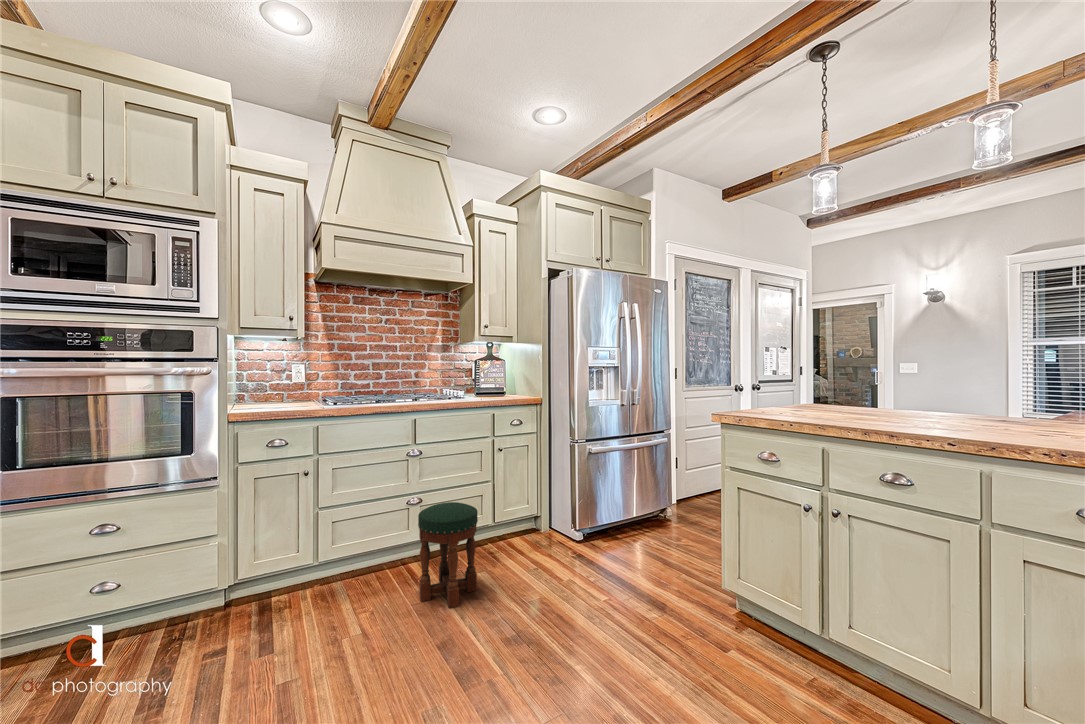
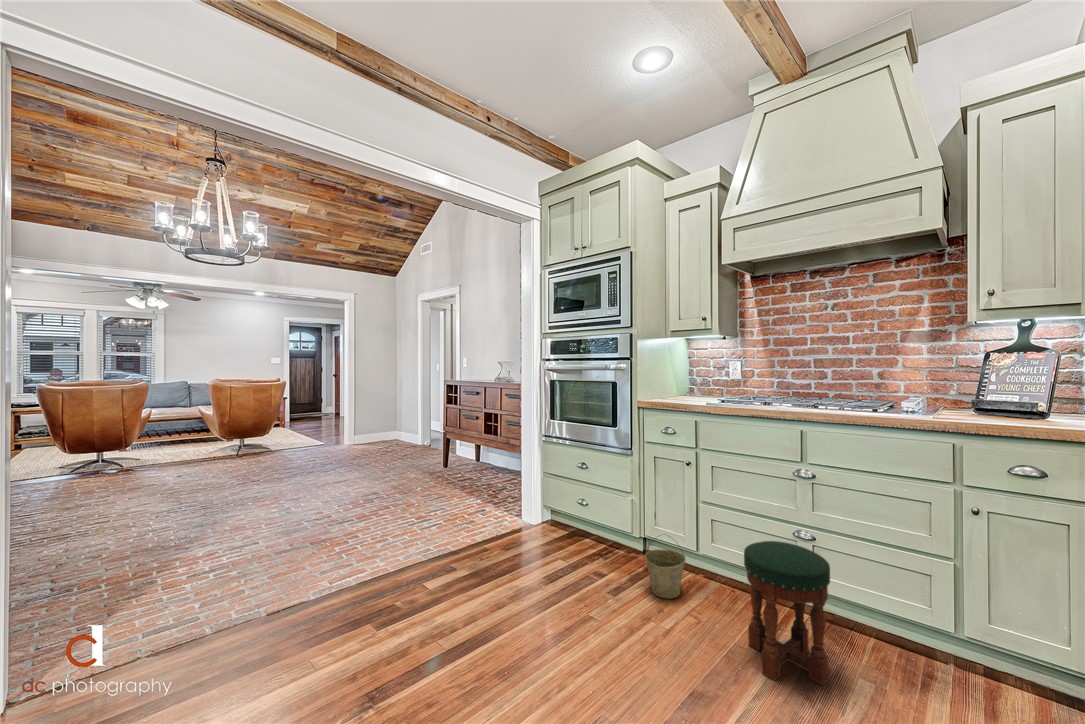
bucket: none [289,552,337,624] -> present [645,549,685,599]

